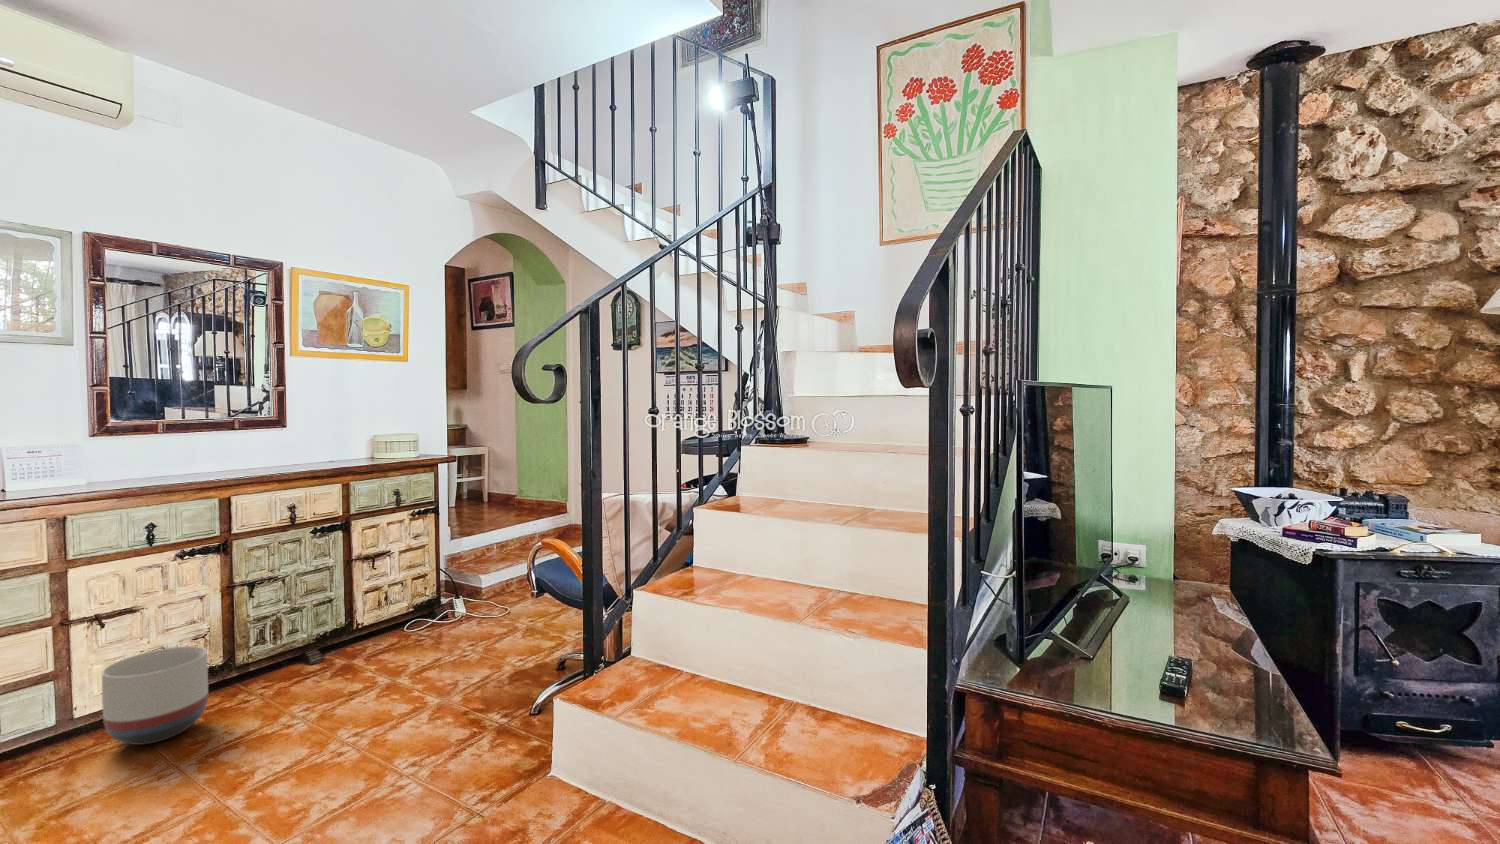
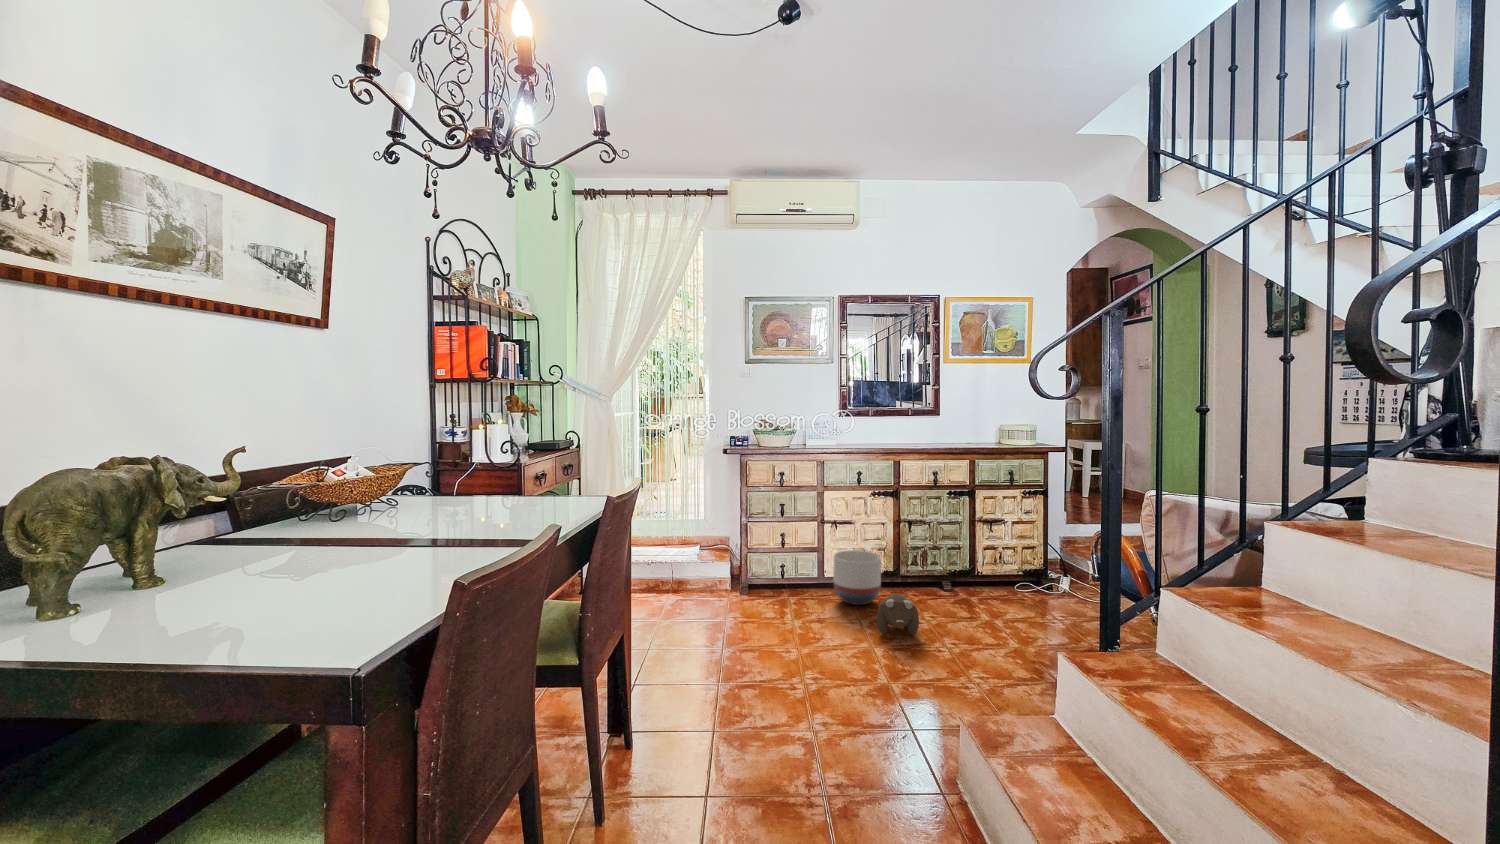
plush toy: none [219,696,296,769] -> present [877,593,919,635]

